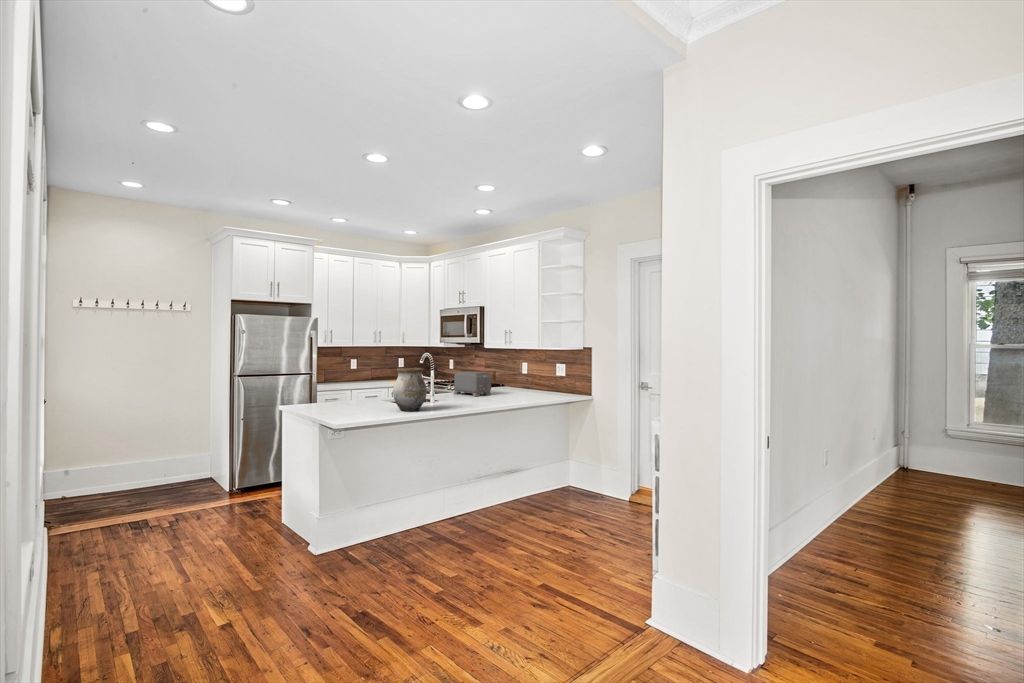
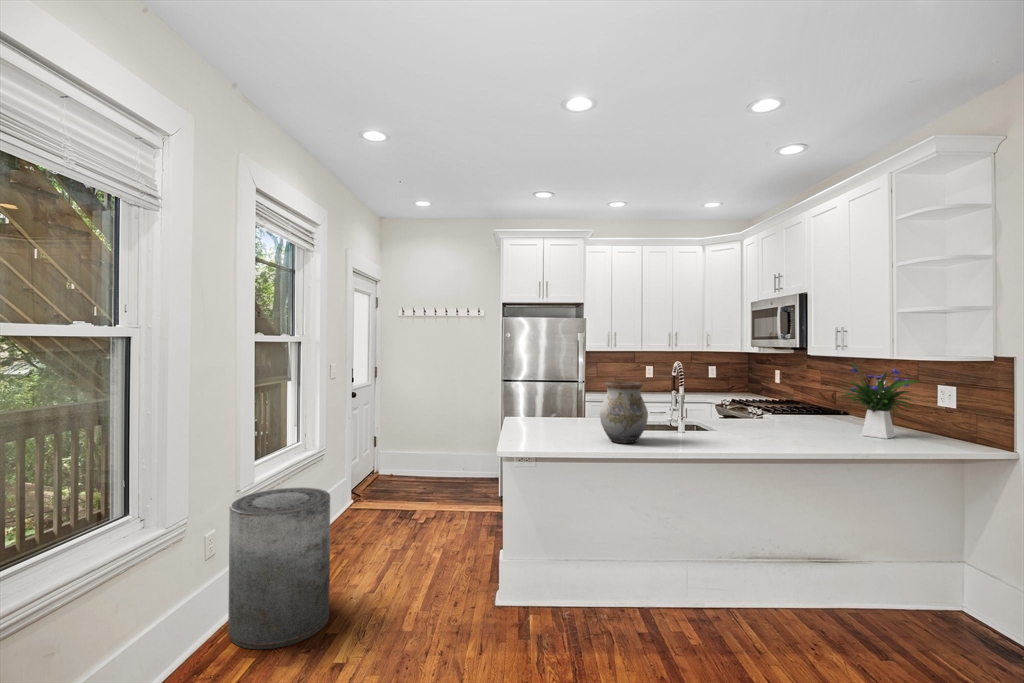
flower arrangement: none [515,351,555,396] -> present [843,364,920,439]
toaster: present [454,371,491,396] -> none [737,390,795,429]
trash can: none [53,485,172,649] -> present [228,487,330,649]

